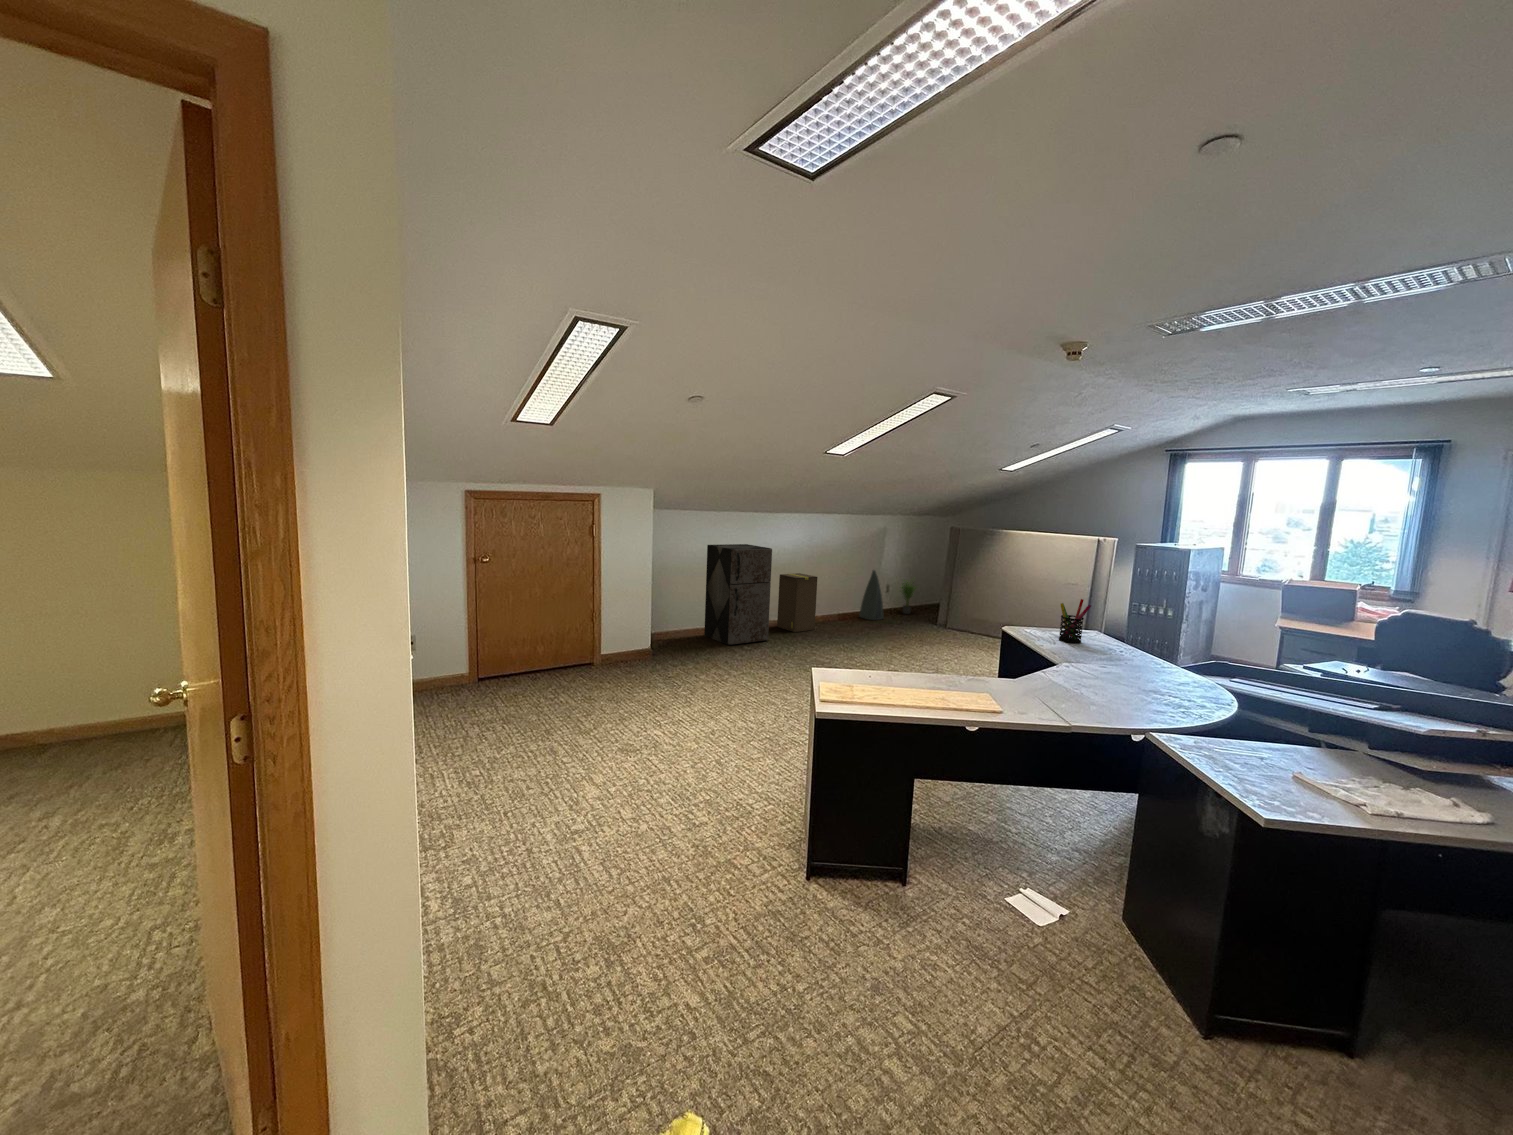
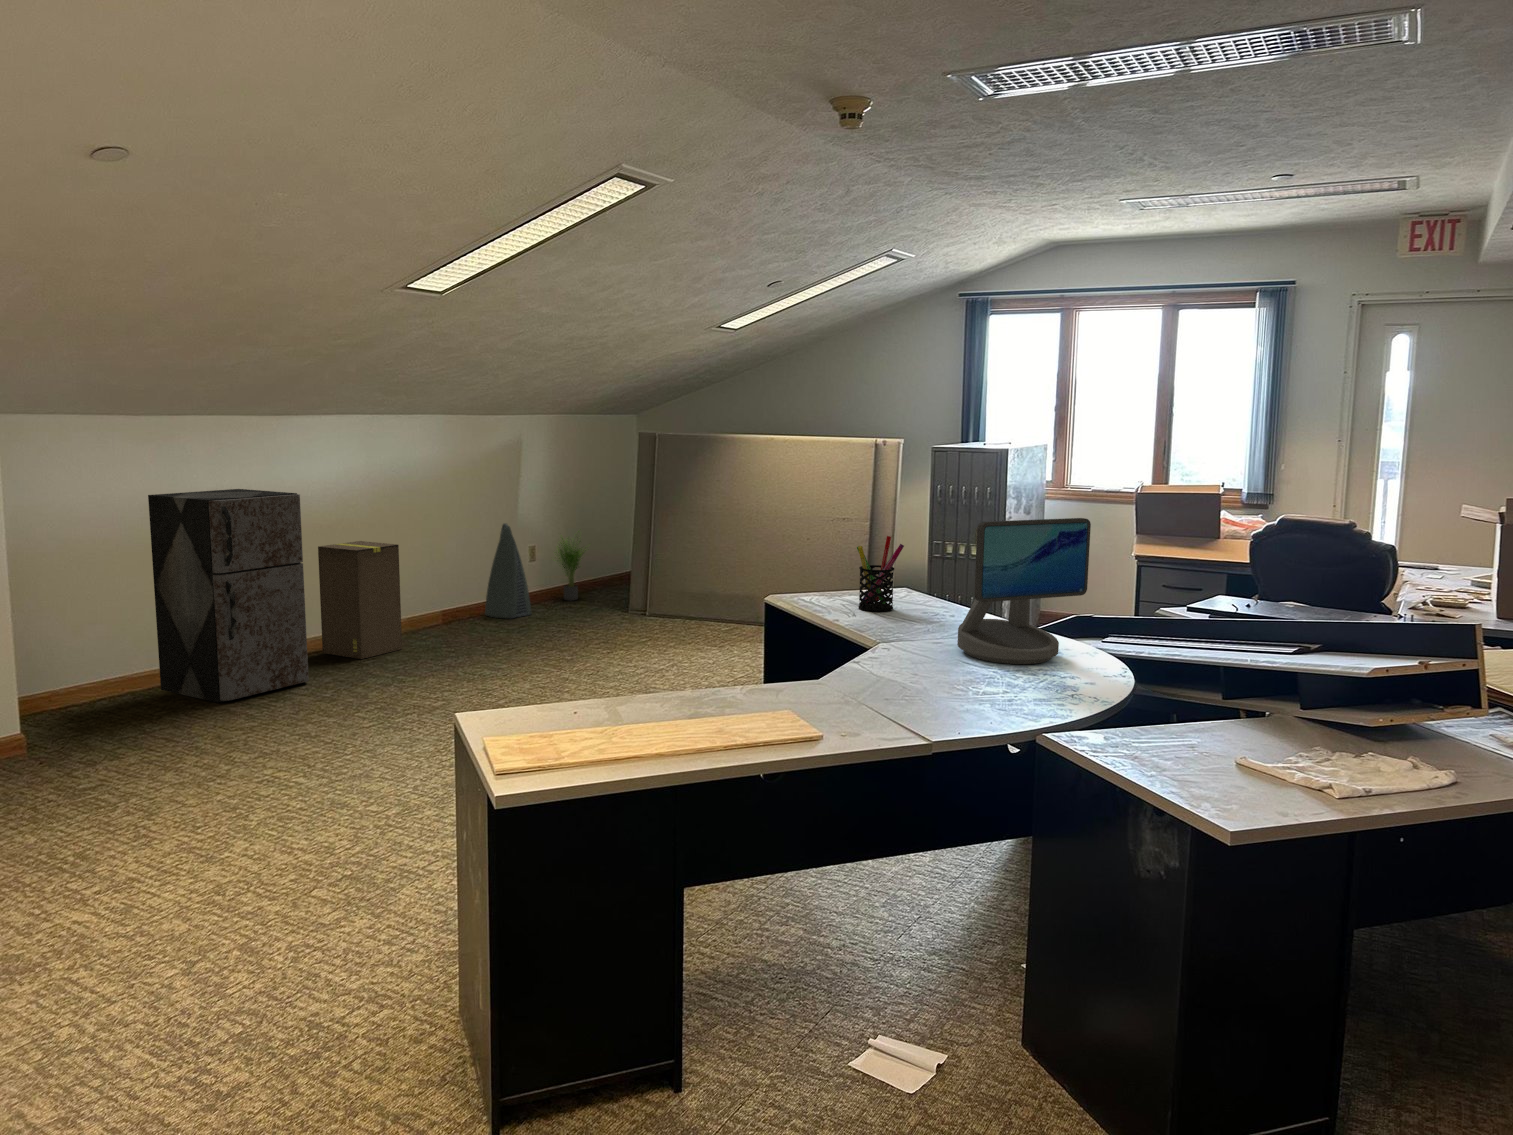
computer monitor: none [1114,598,1215,688] -> present [957,518,1091,664]

